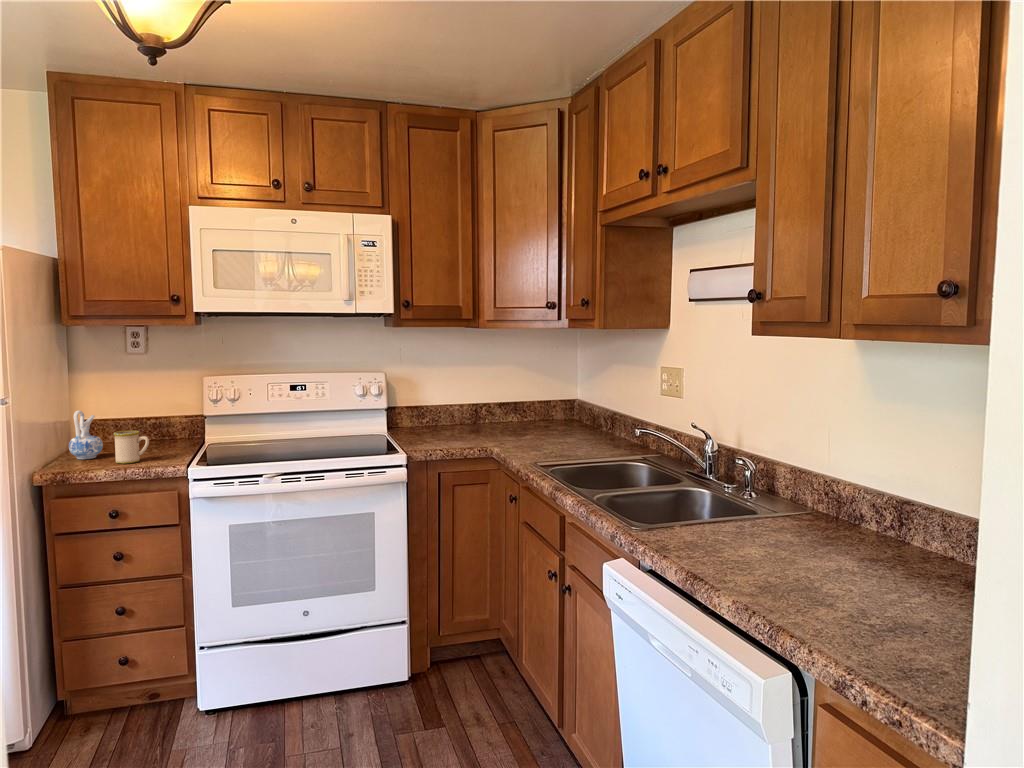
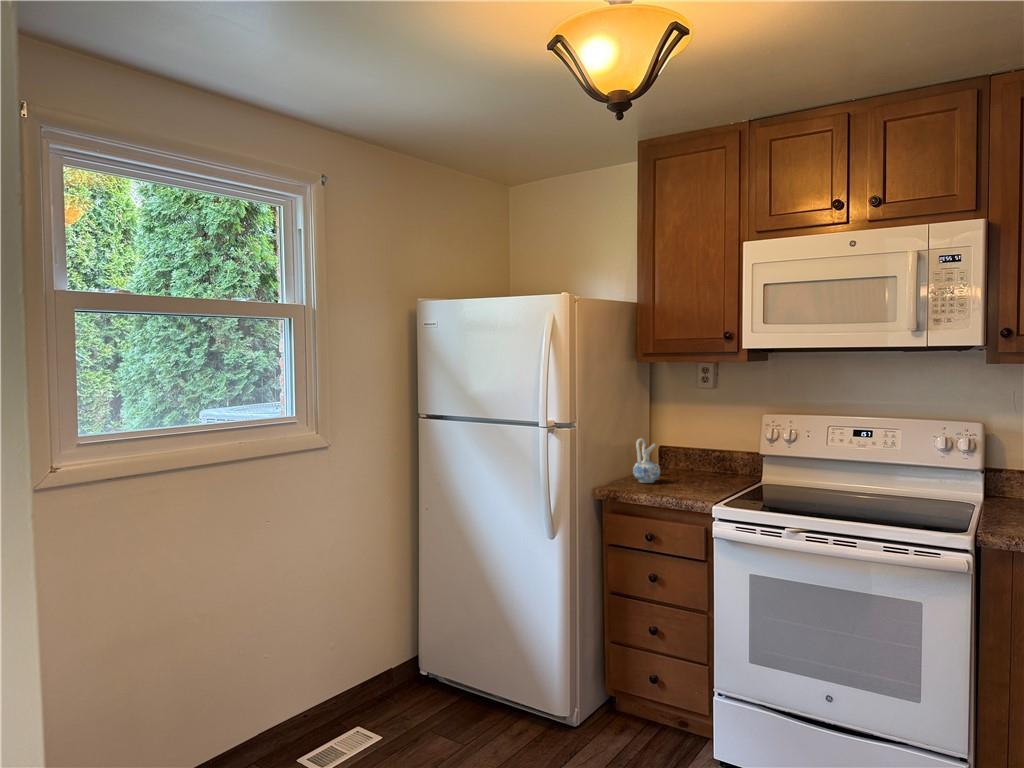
mug: present [114,430,149,464] -> none [660,461,690,493]

